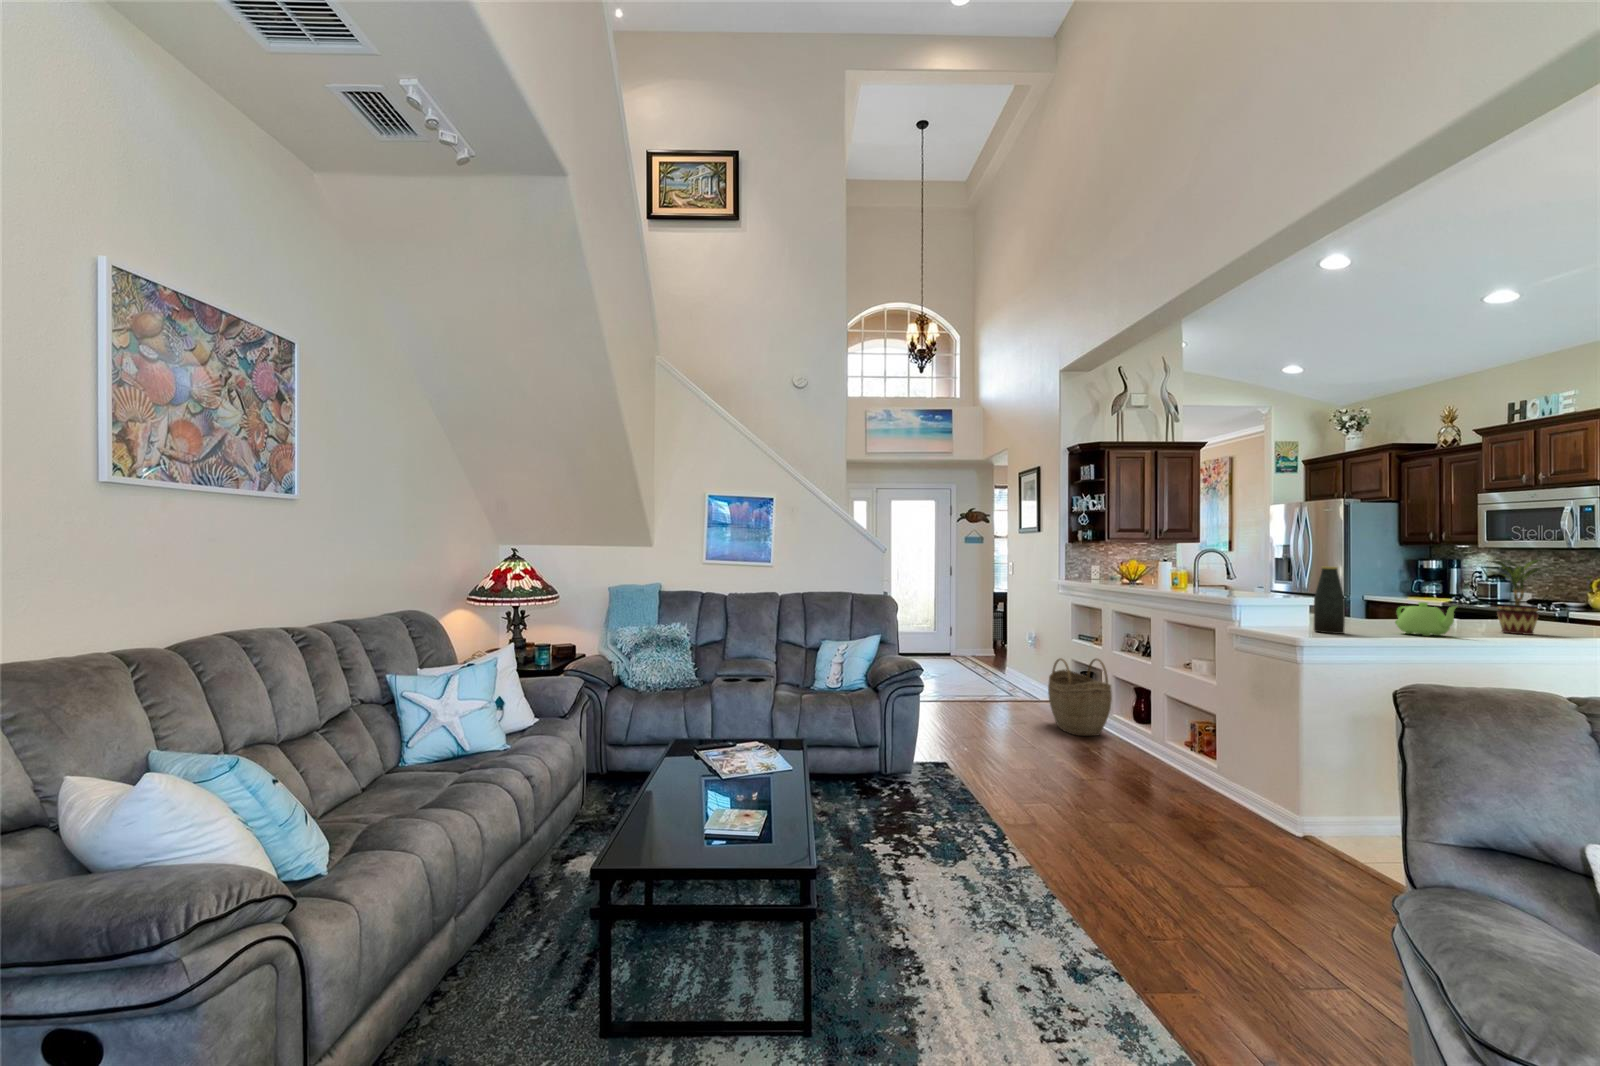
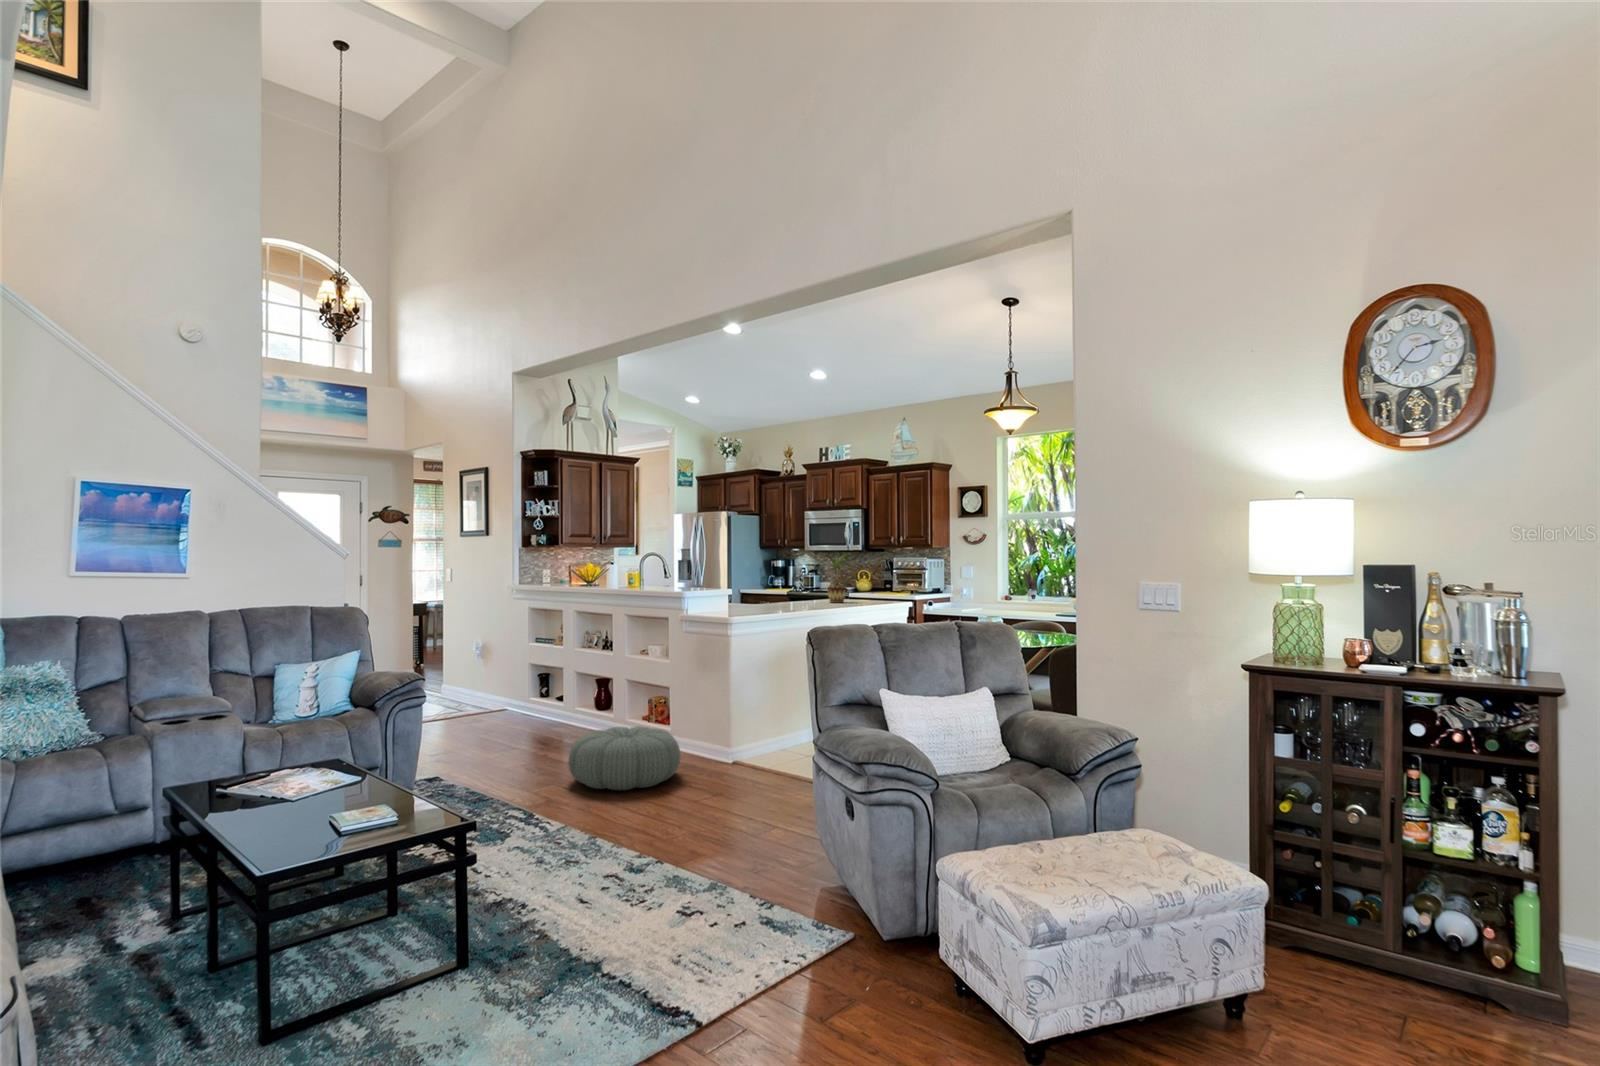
bottle: present [1314,566,1345,634] -> none [738,561,756,610]
teapot: present [1395,602,1457,636] -> none [780,584,814,607]
woven basket: present [1048,658,1112,736] -> none [514,656,575,731]
pouf: none [1064,756,1208,844] -> present [568,726,681,790]

